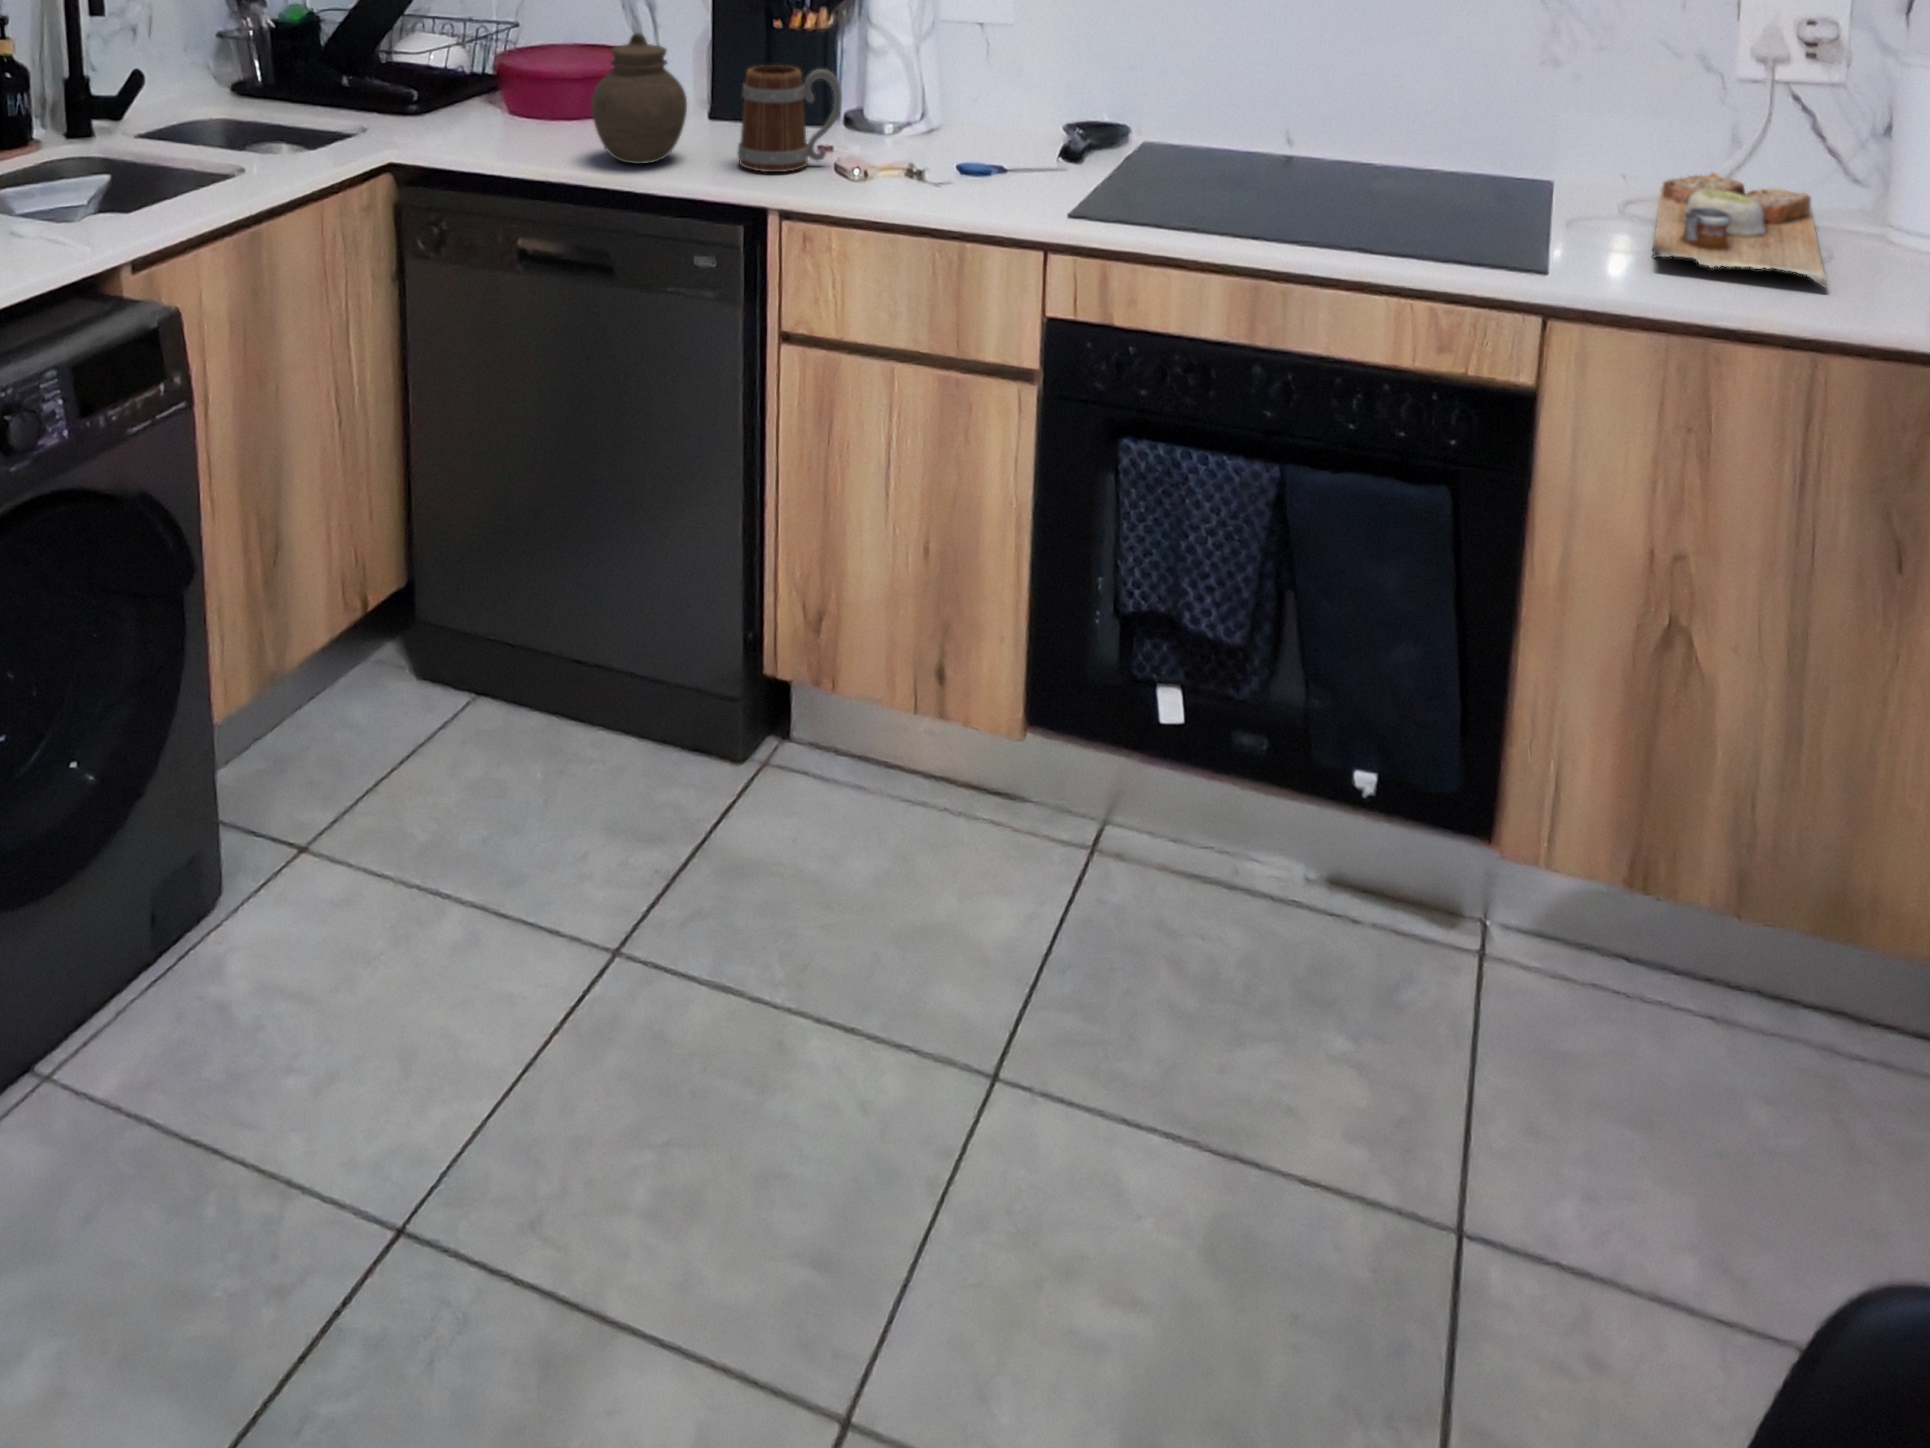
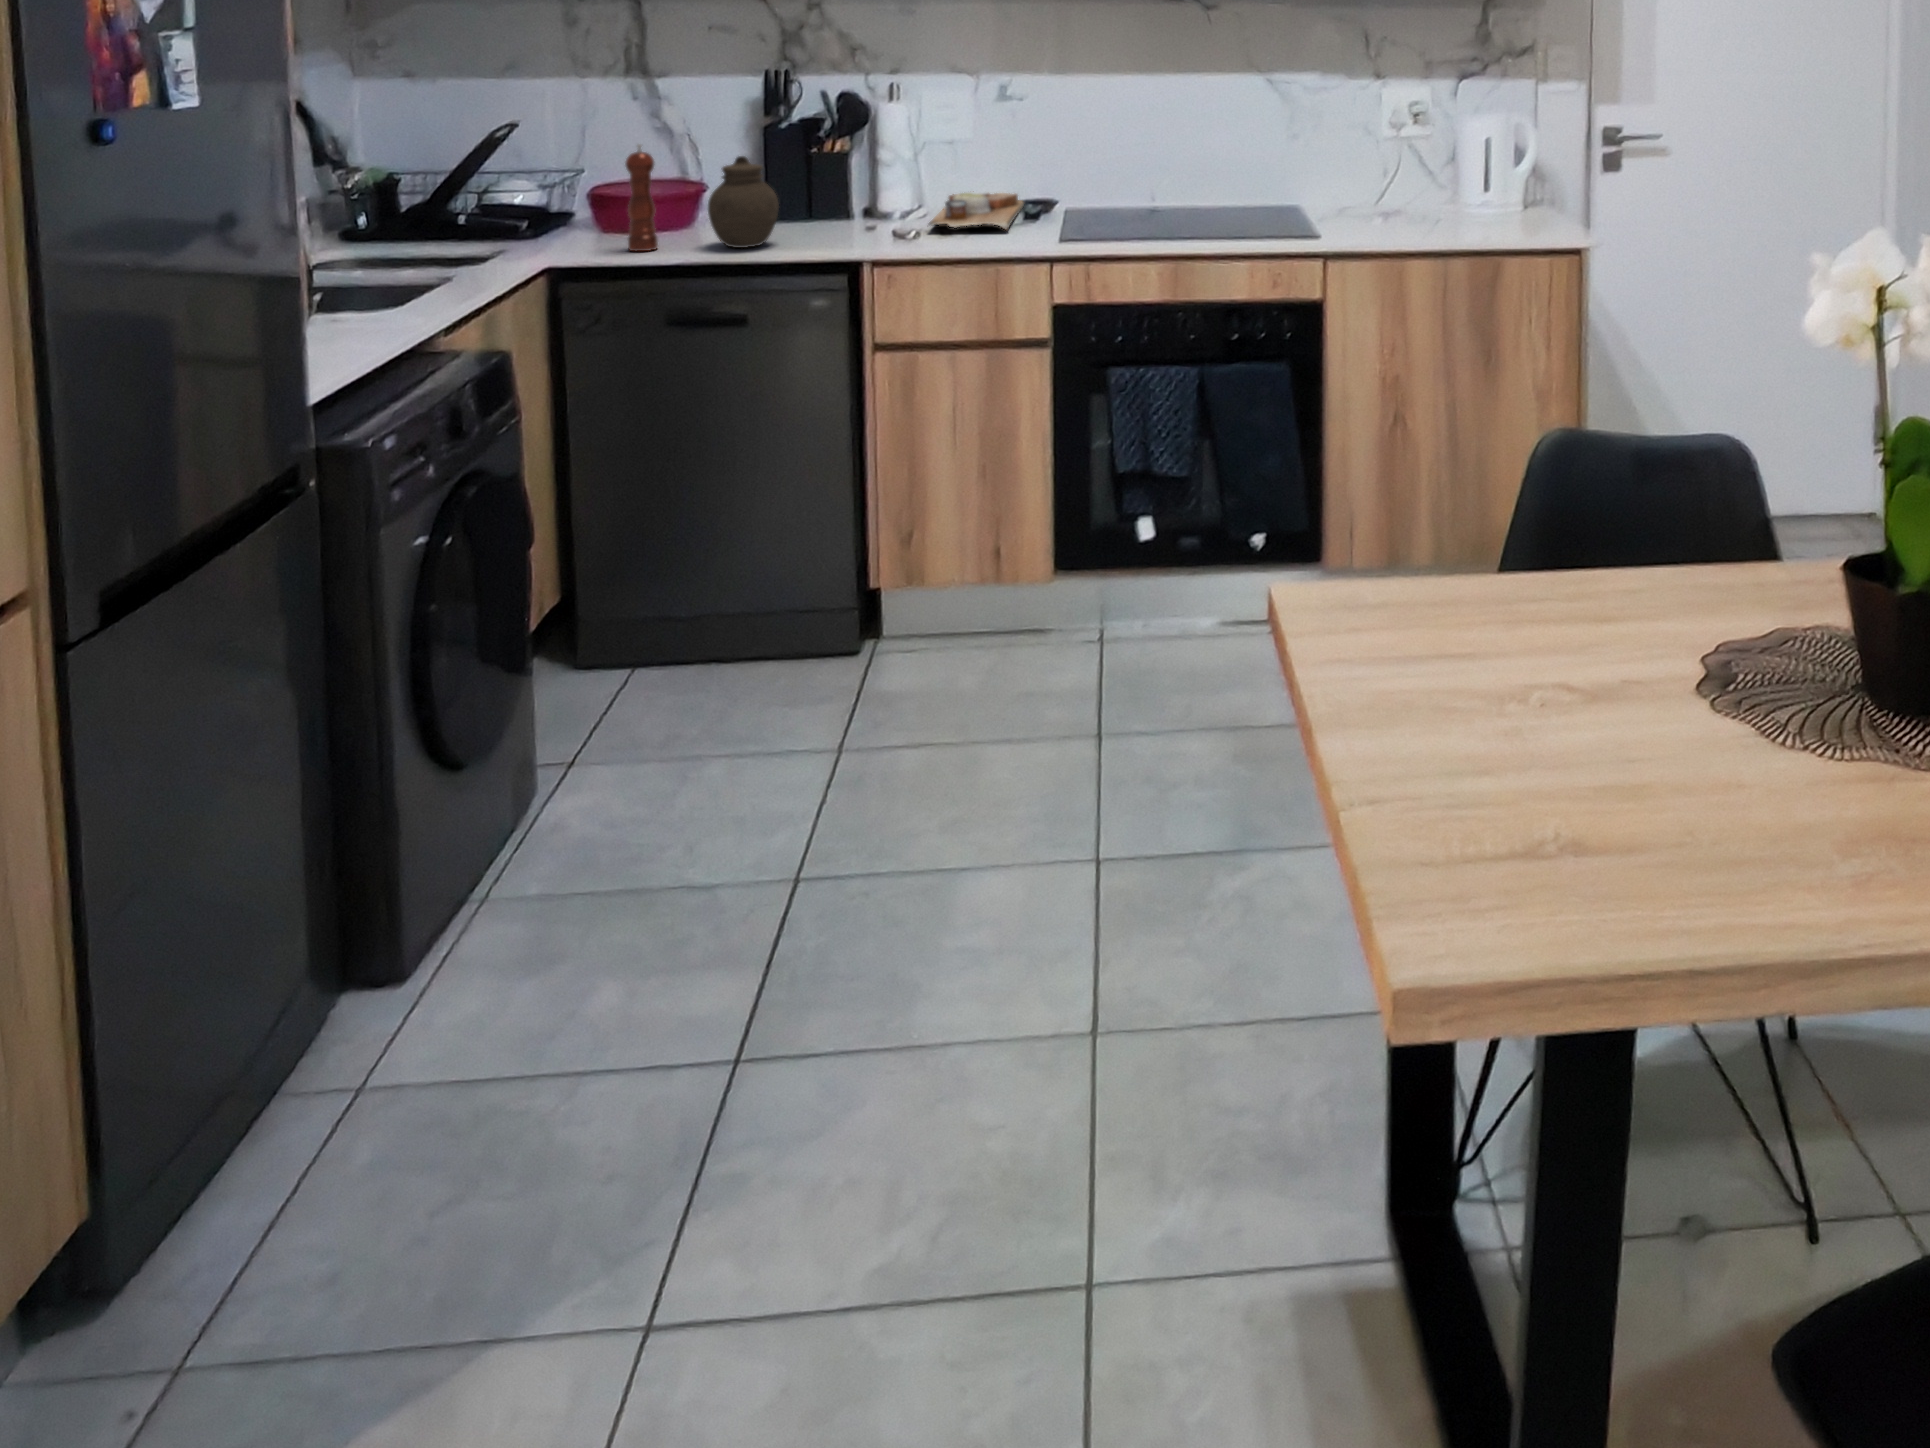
pepper mill: none [497,7,536,153] -> present [625,144,658,251]
mug: present [738,65,842,172] -> none [818,172,889,243]
cutting board: present [1653,173,1827,287] -> present [929,193,1024,230]

